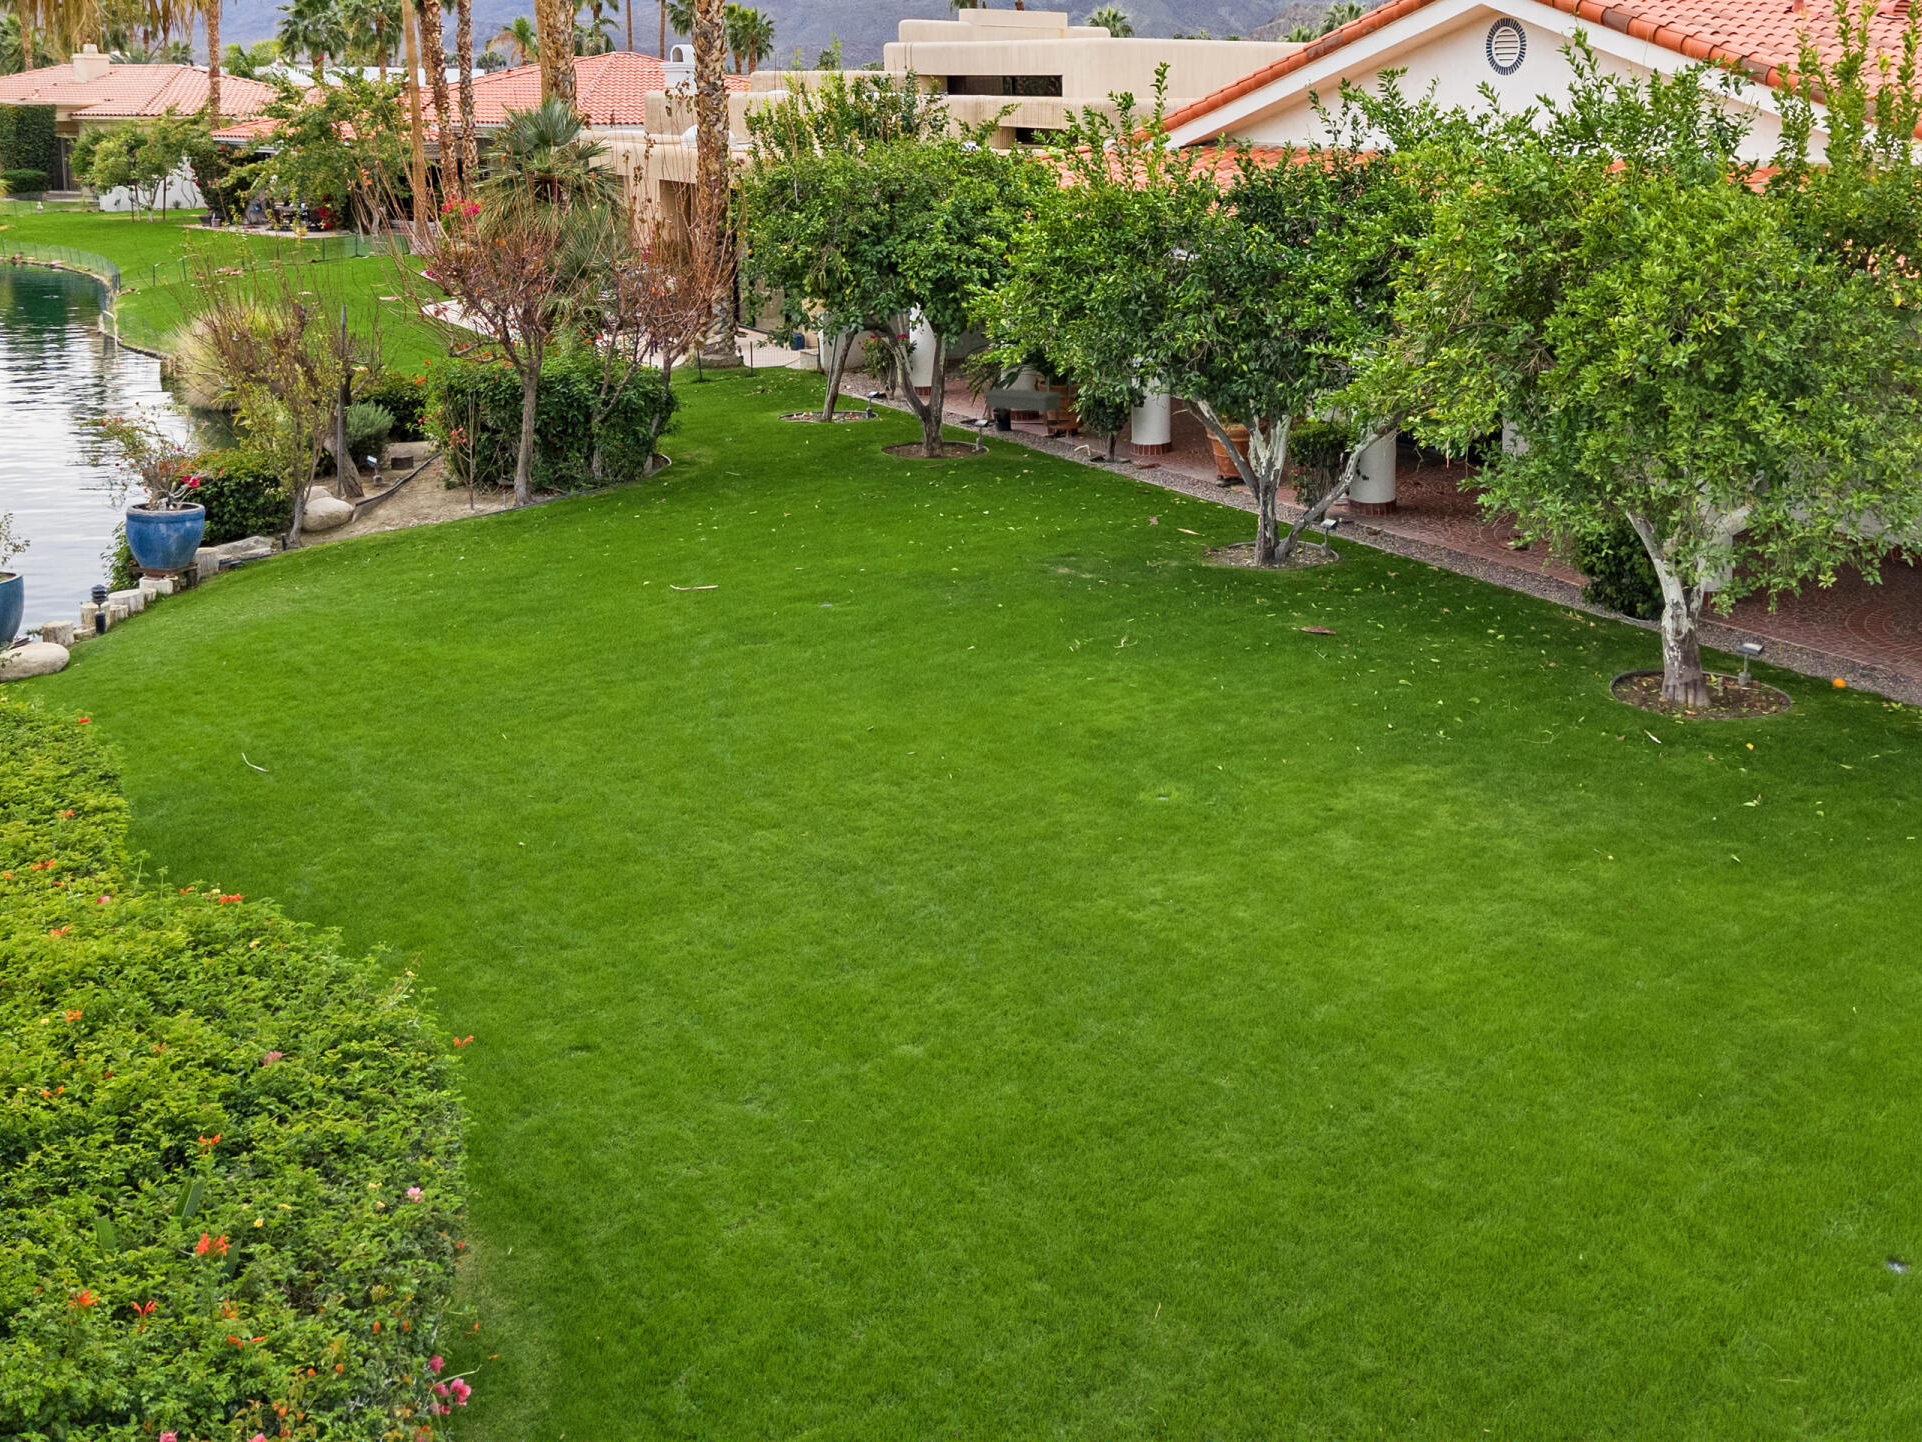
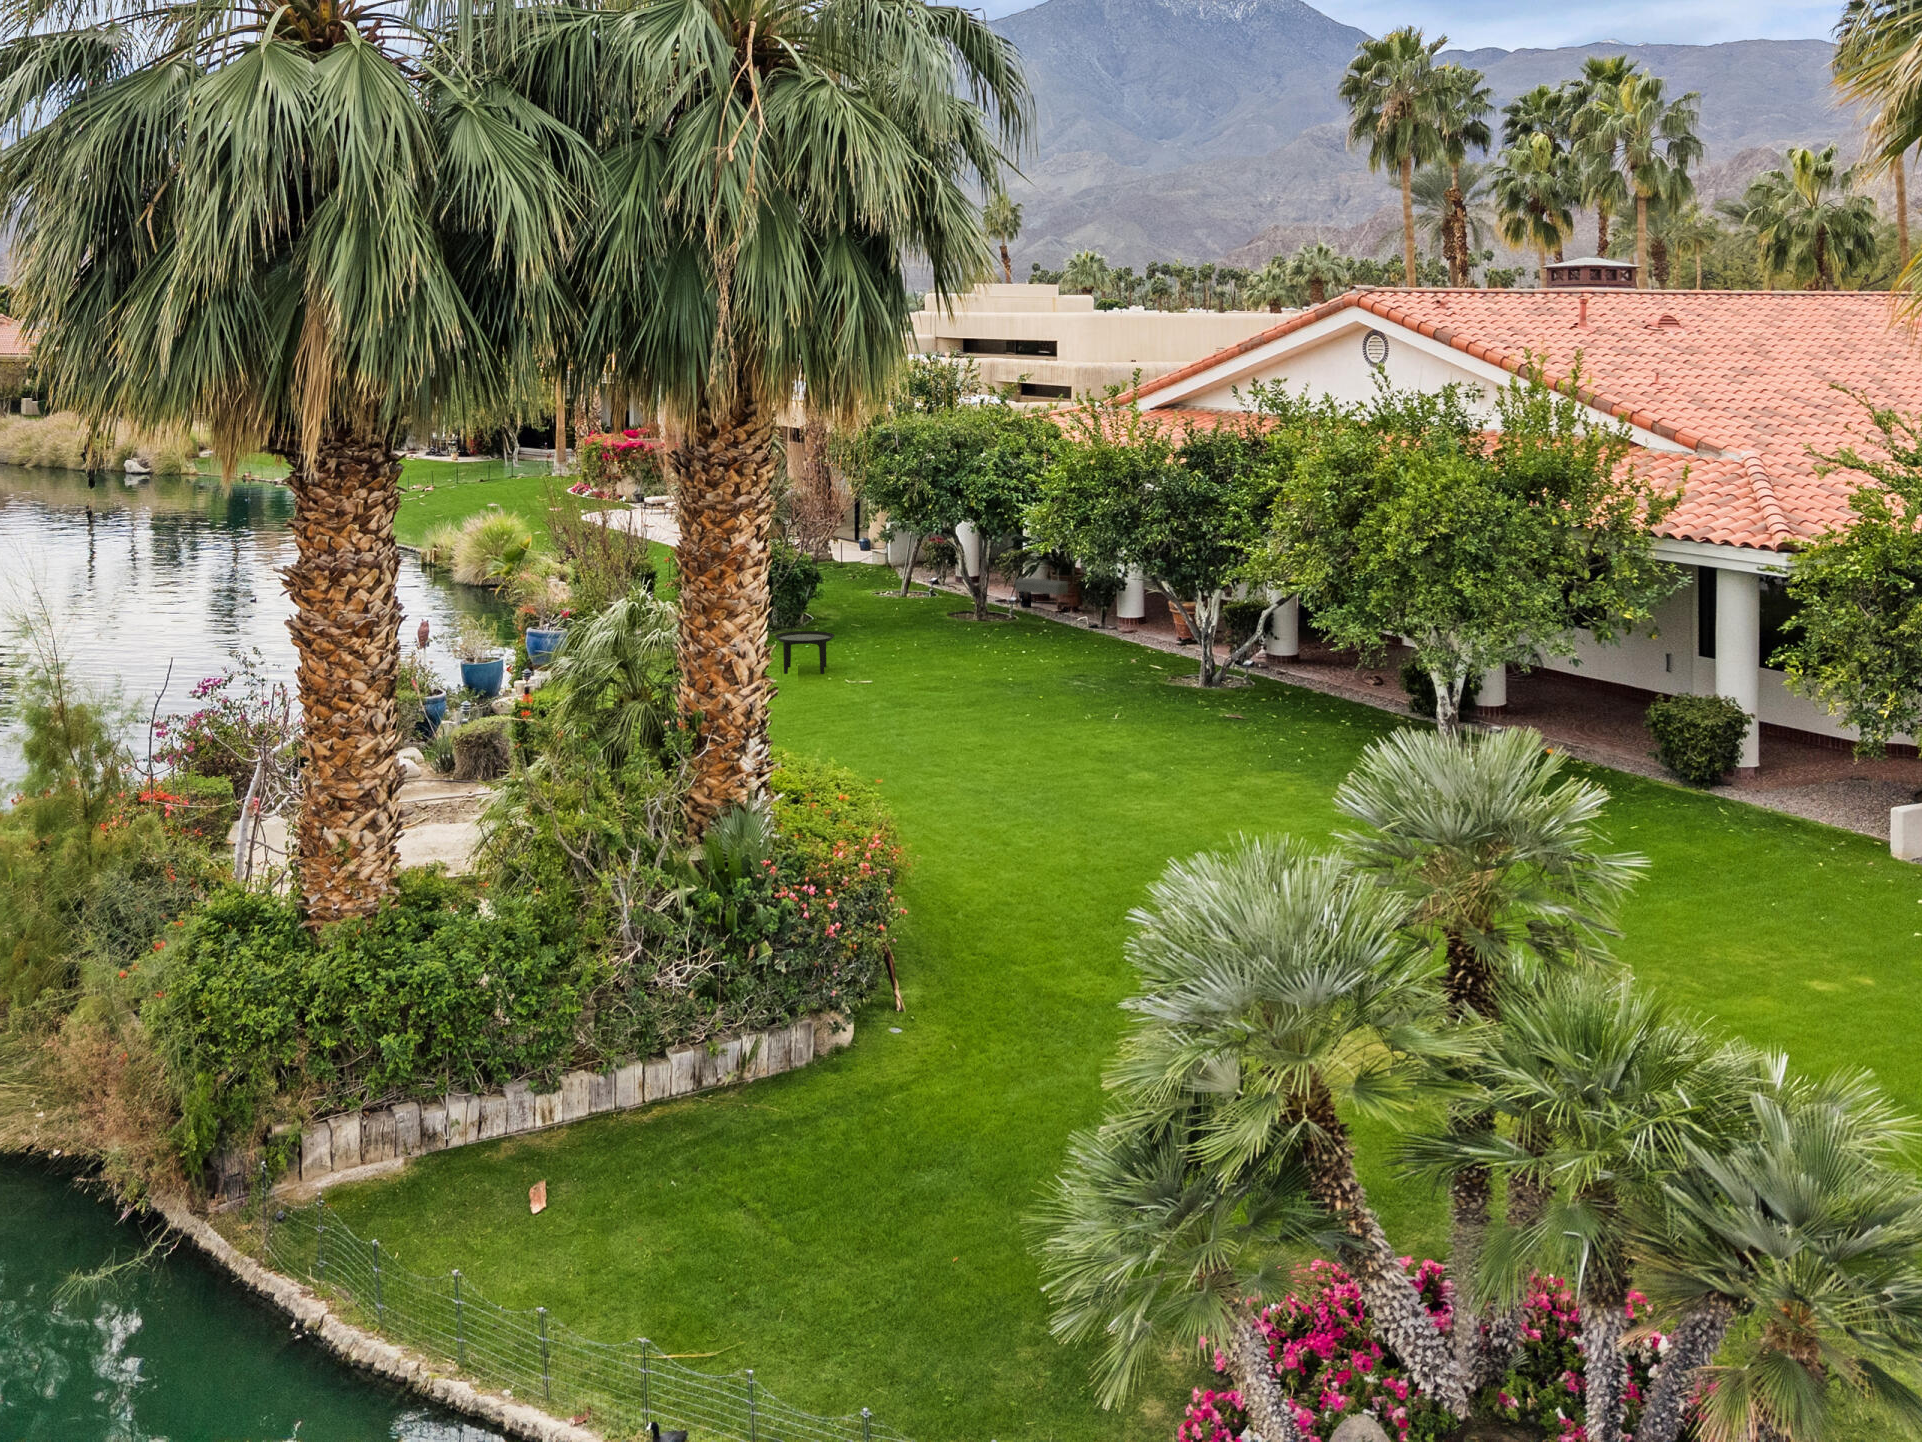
round table: none [583,490,683,563] -> present [775,631,835,674]

